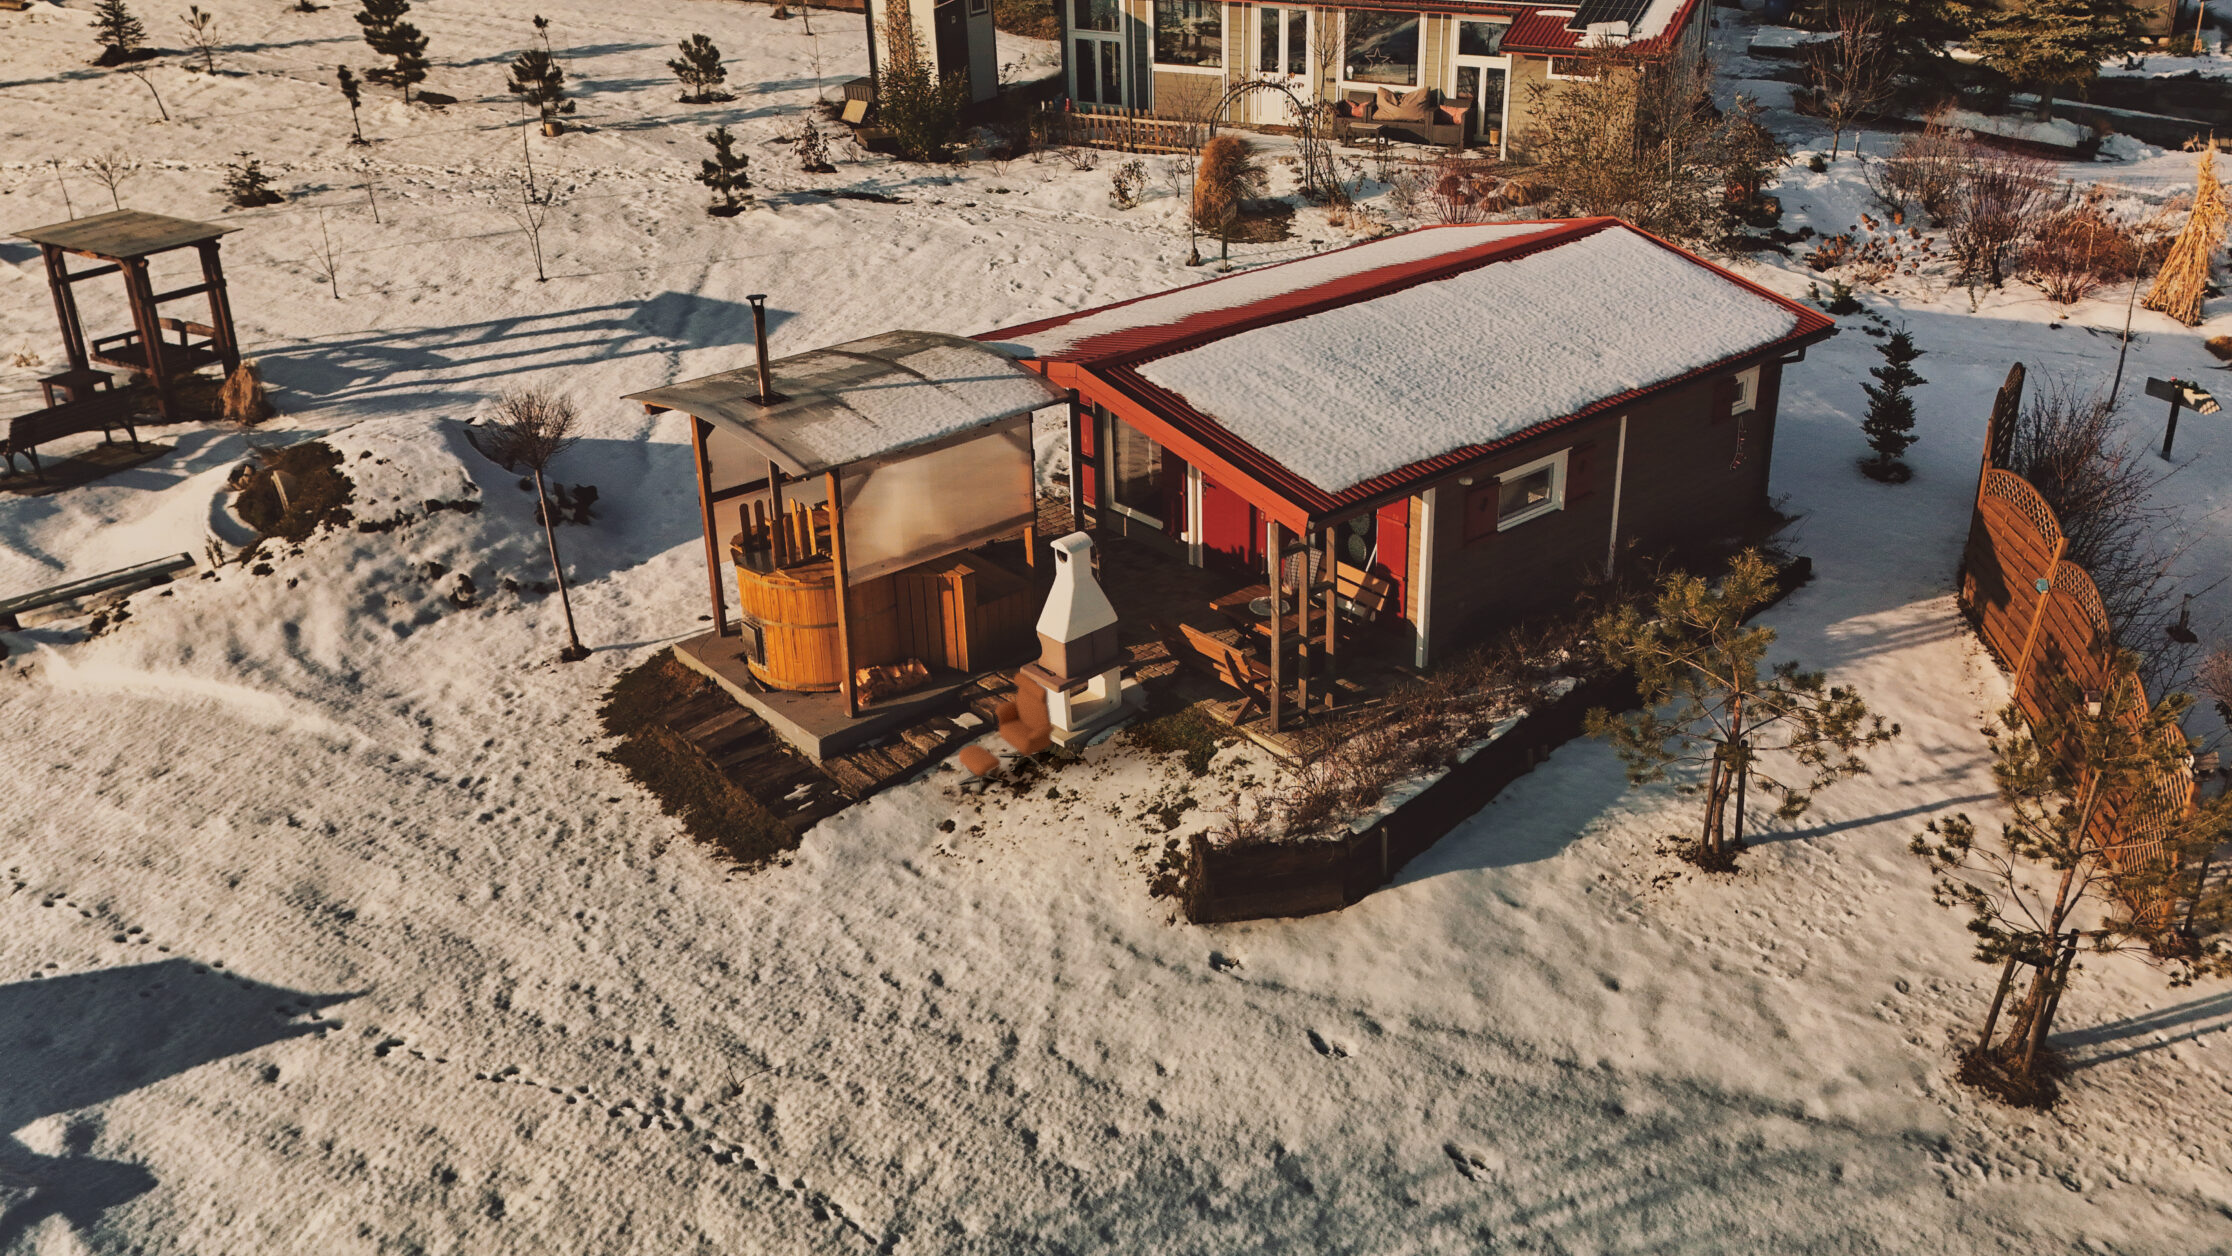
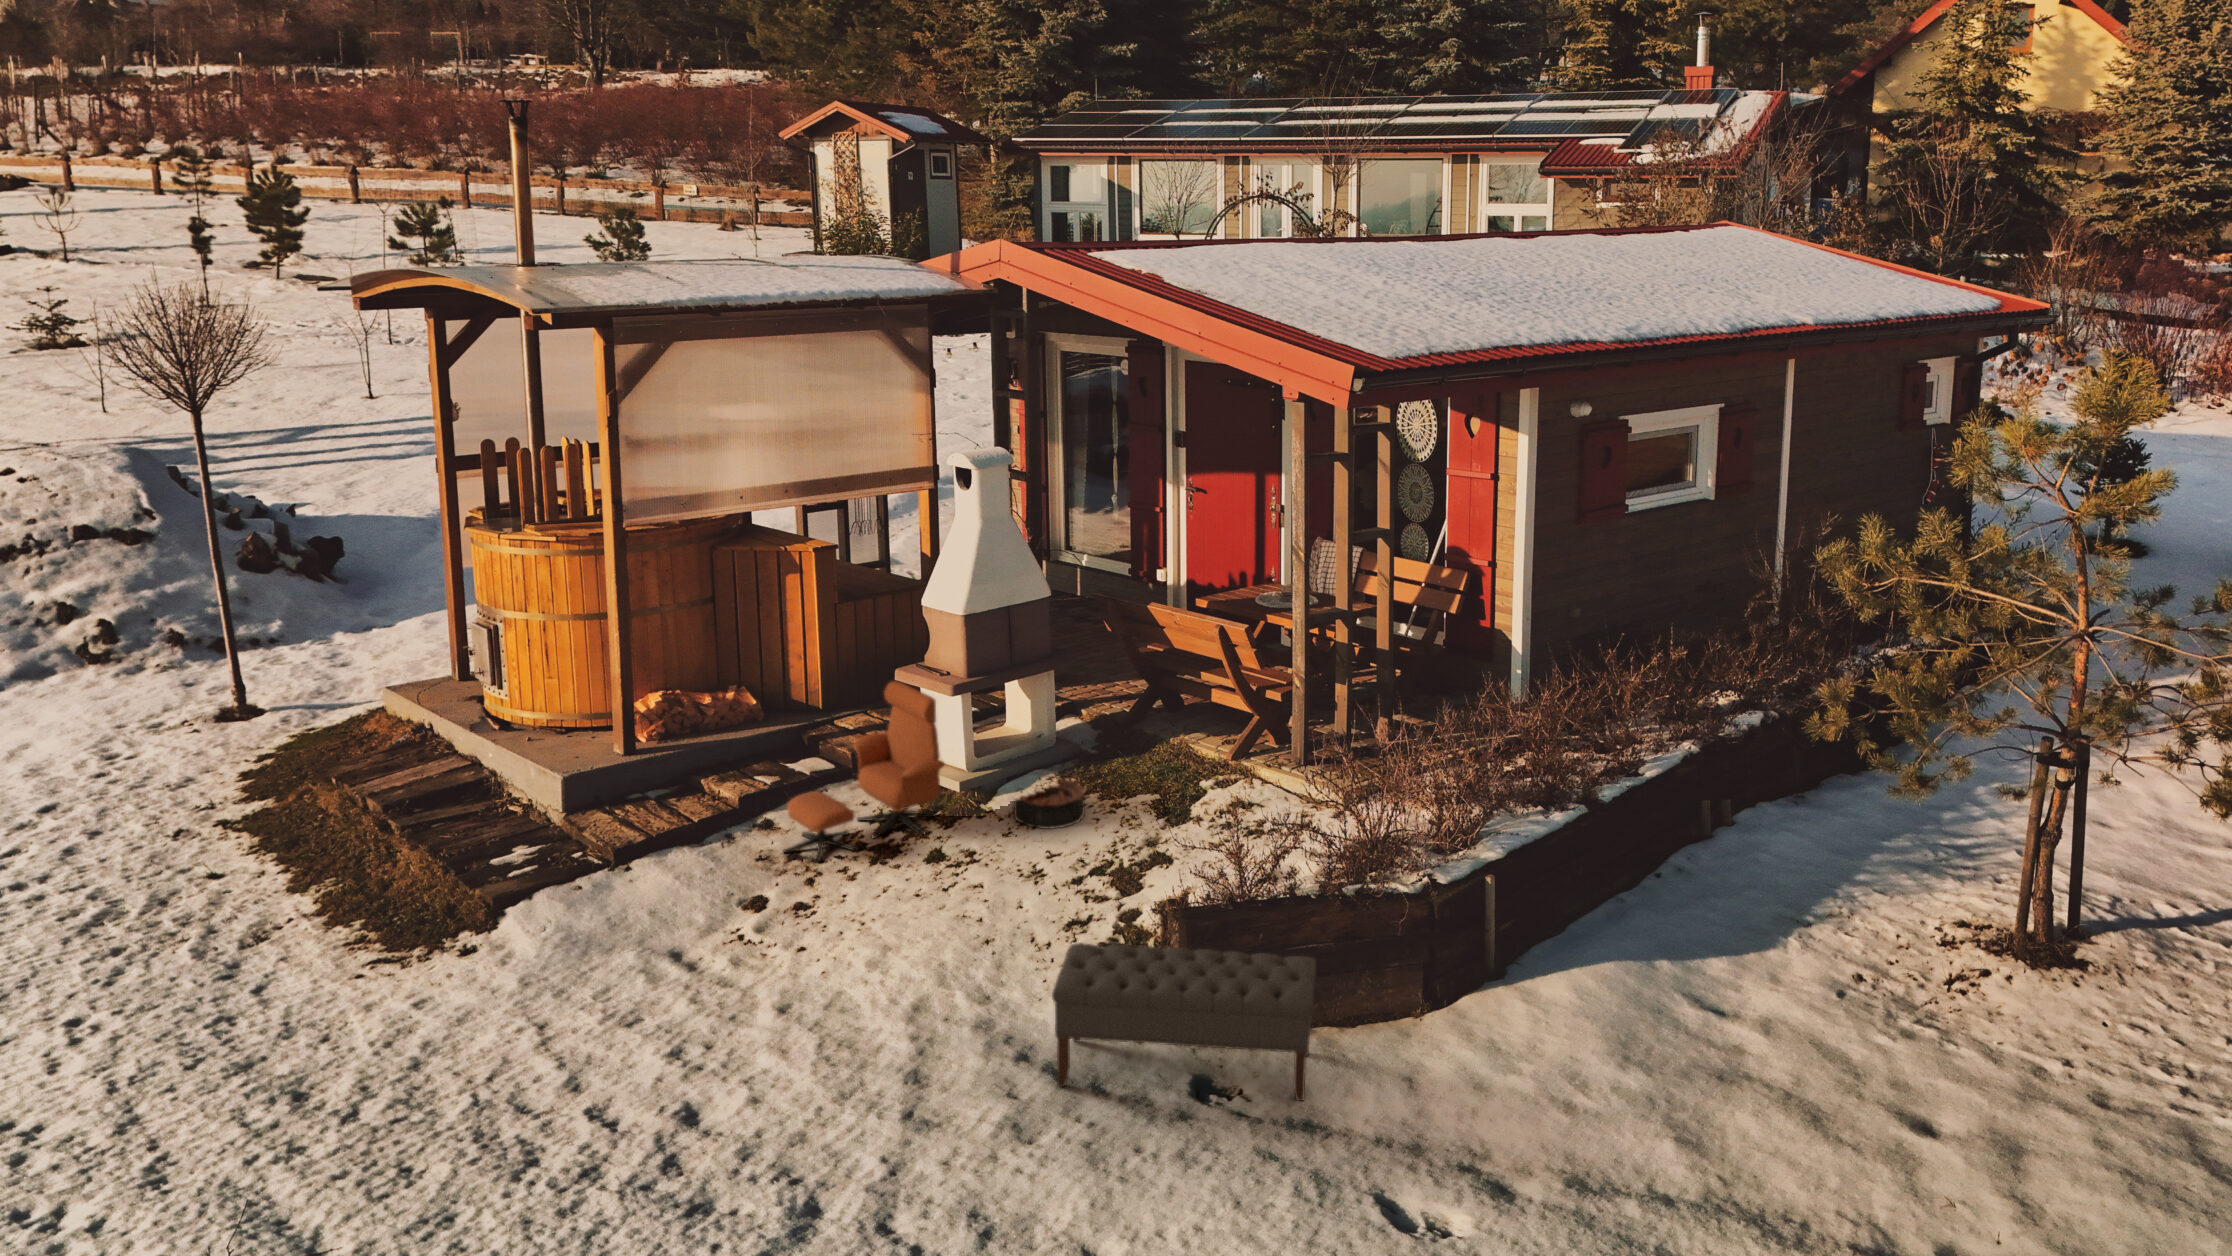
basket: none [1097,725,1142,763] -> present [1014,779,1085,829]
bench: none [1134,881,1280,970] -> present [1052,943,1316,1101]

